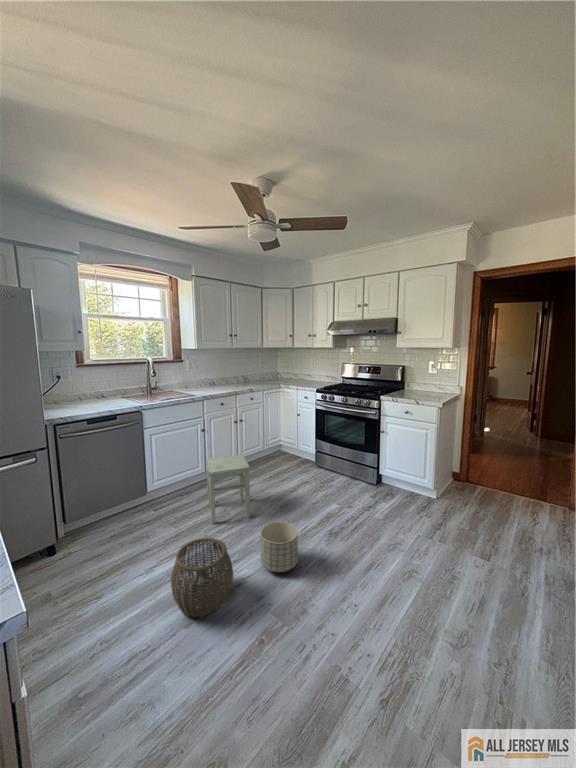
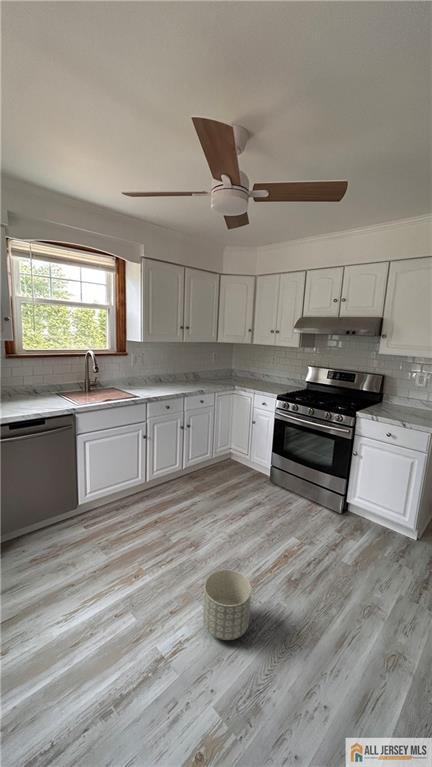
stool: present [206,455,250,524] -> none [145,471,196,554]
woven basket: present [171,538,233,617] -> none [89,591,168,703]

